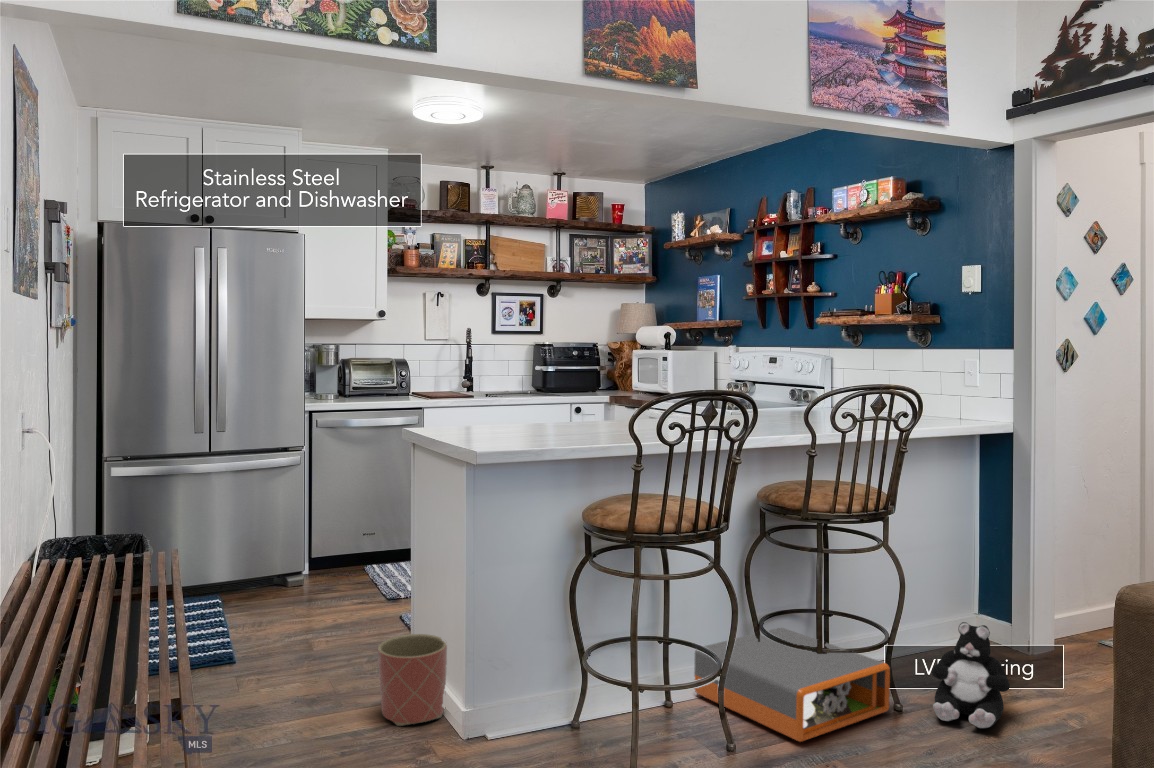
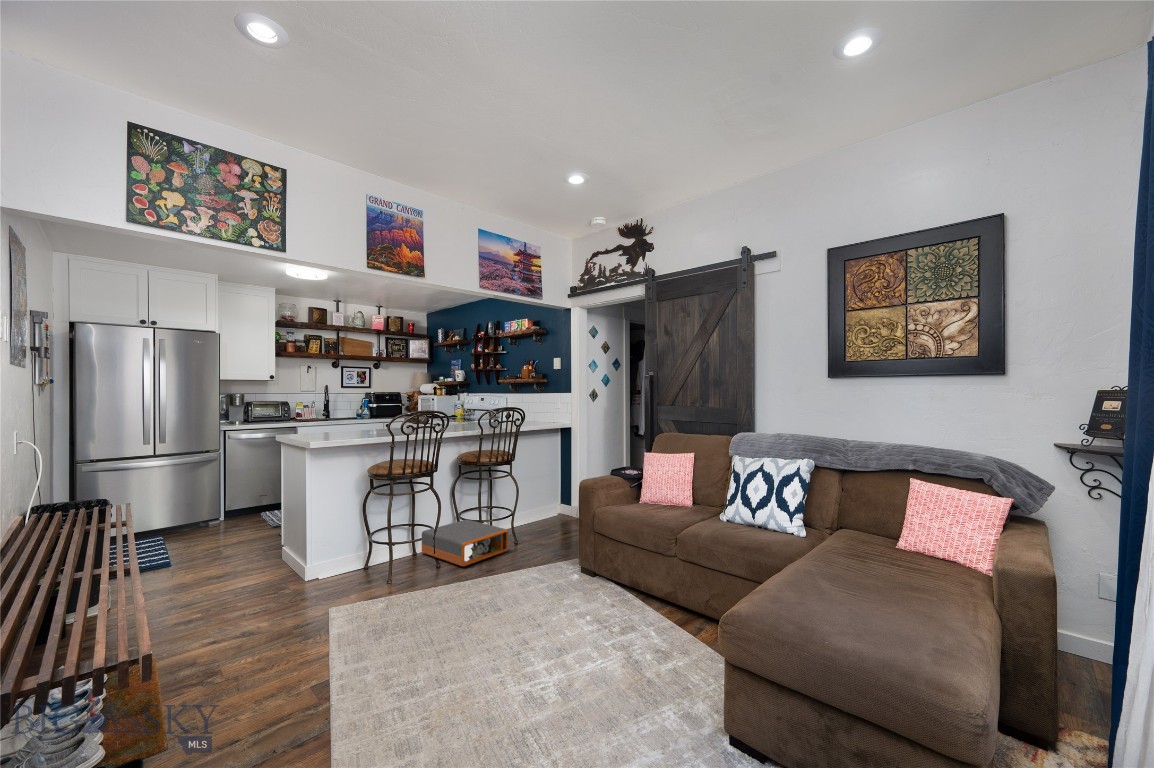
plush toy: present [932,622,1010,729] -> none [525,509,558,553]
planter: present [378,634,447,726] -> none [248,536,289,583]

